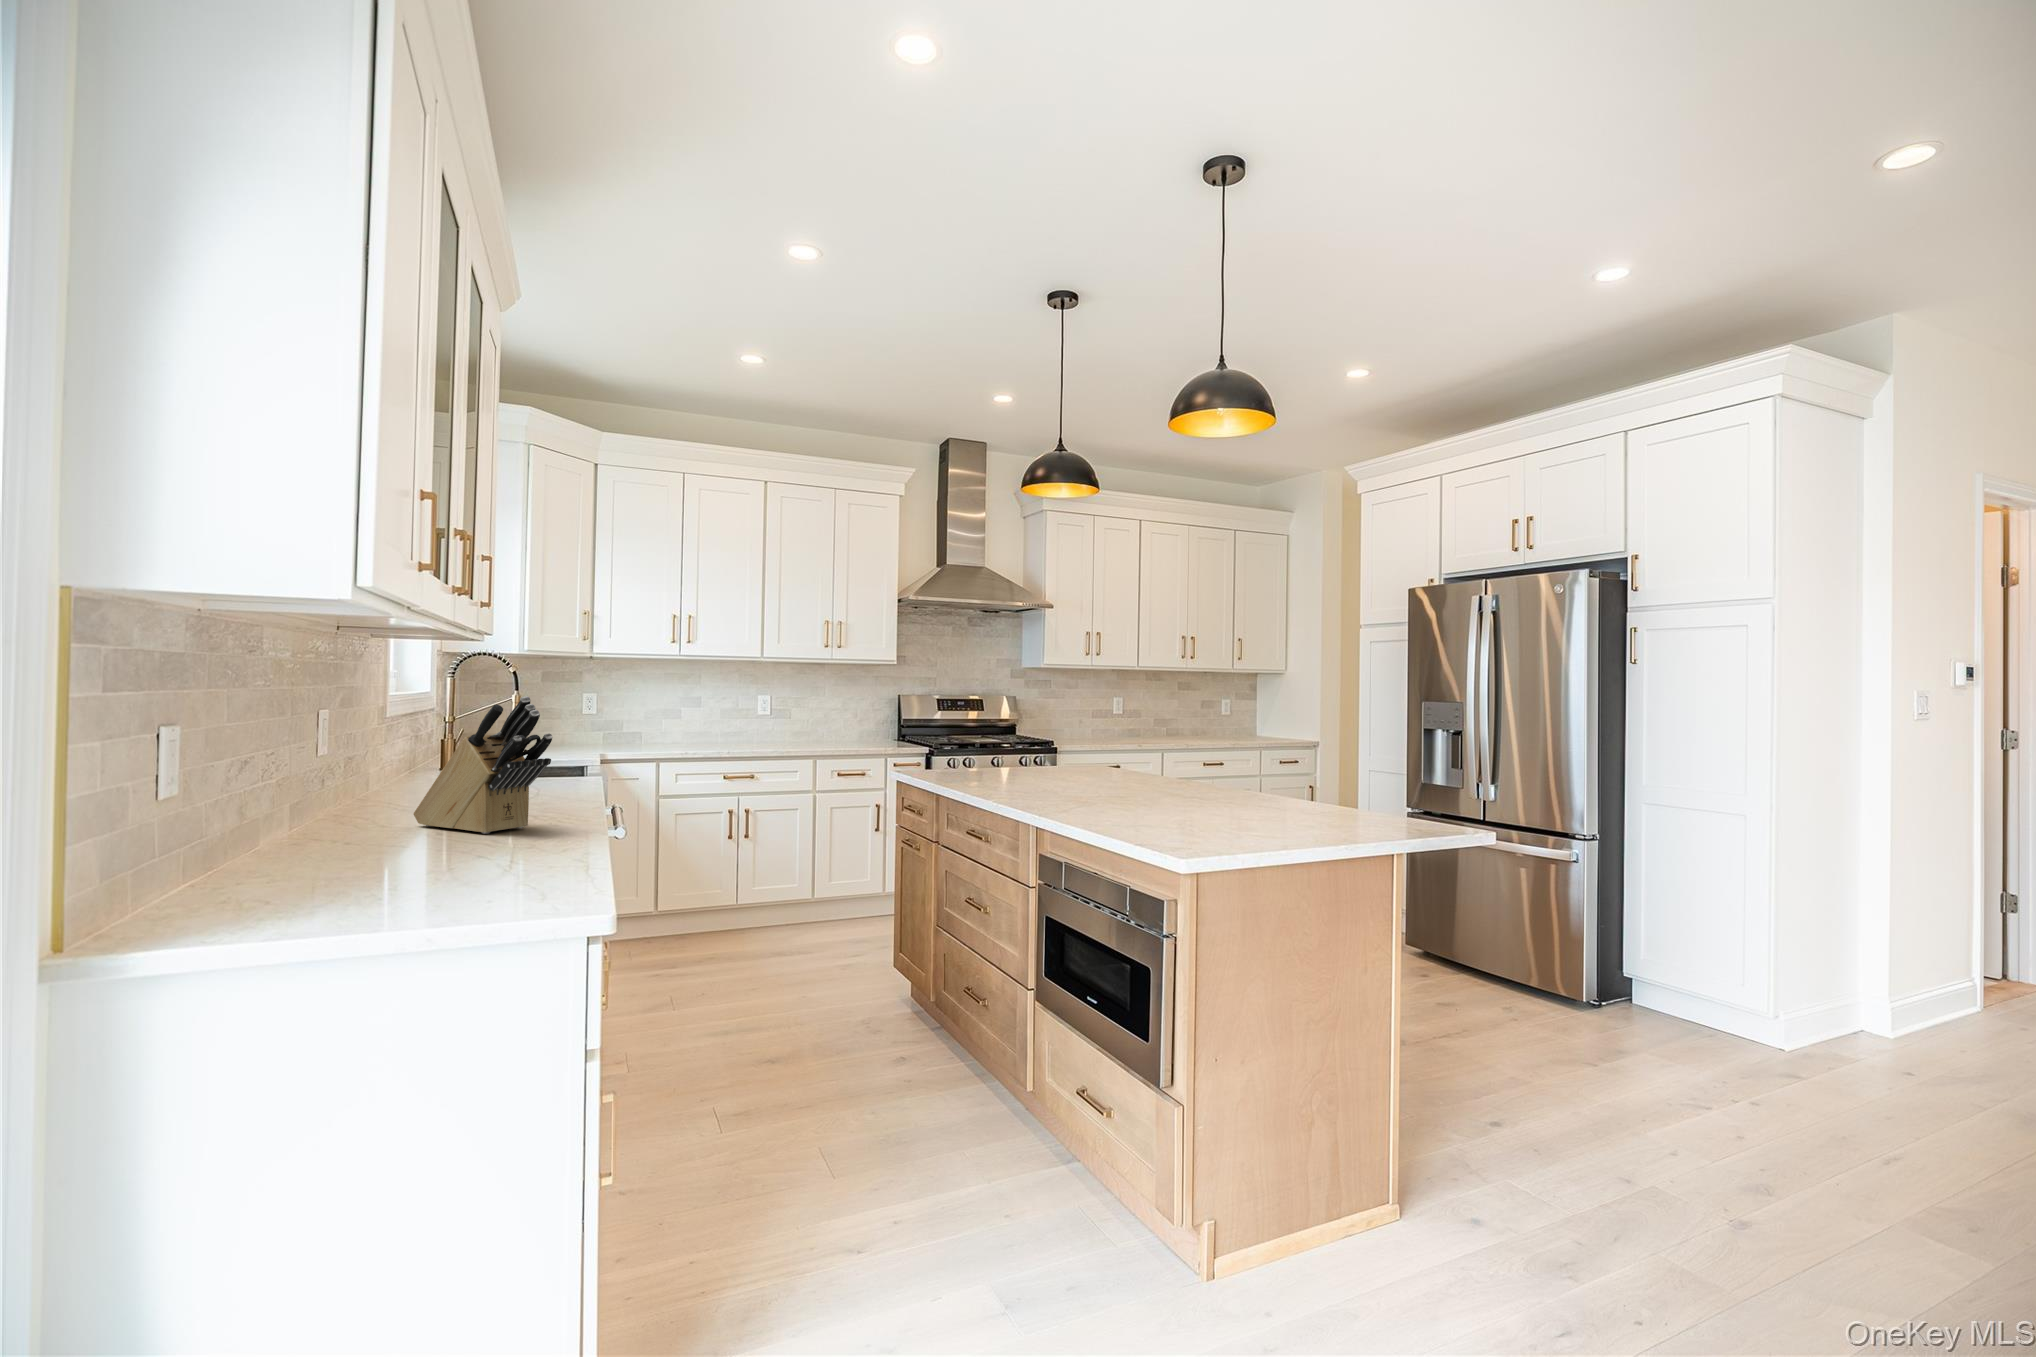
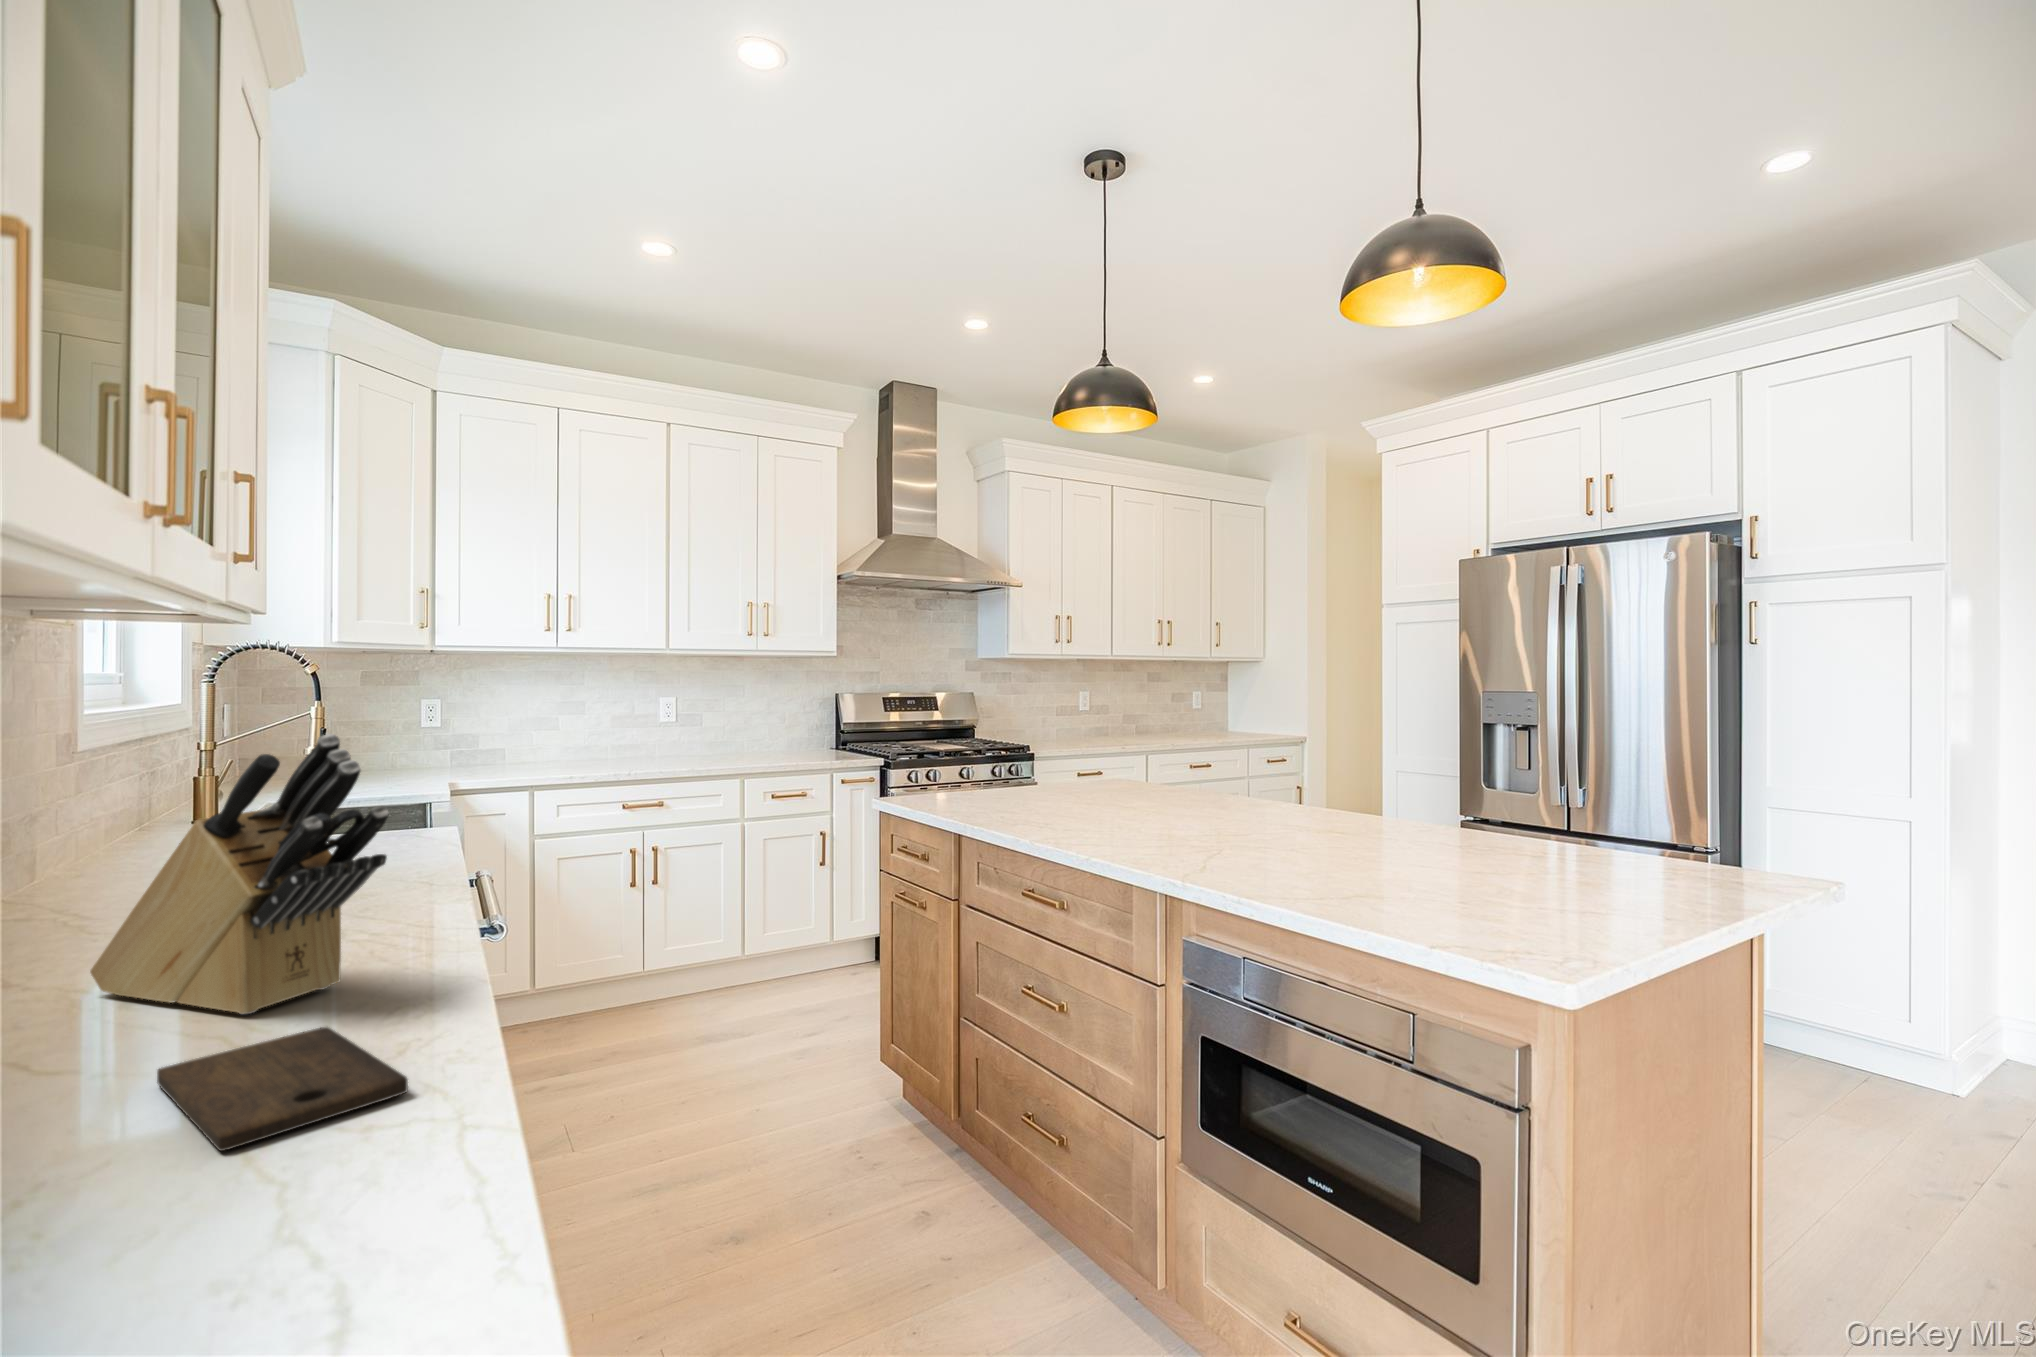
cutting board: none [452,834,555,862] -> present [157,1027,408,1151]

